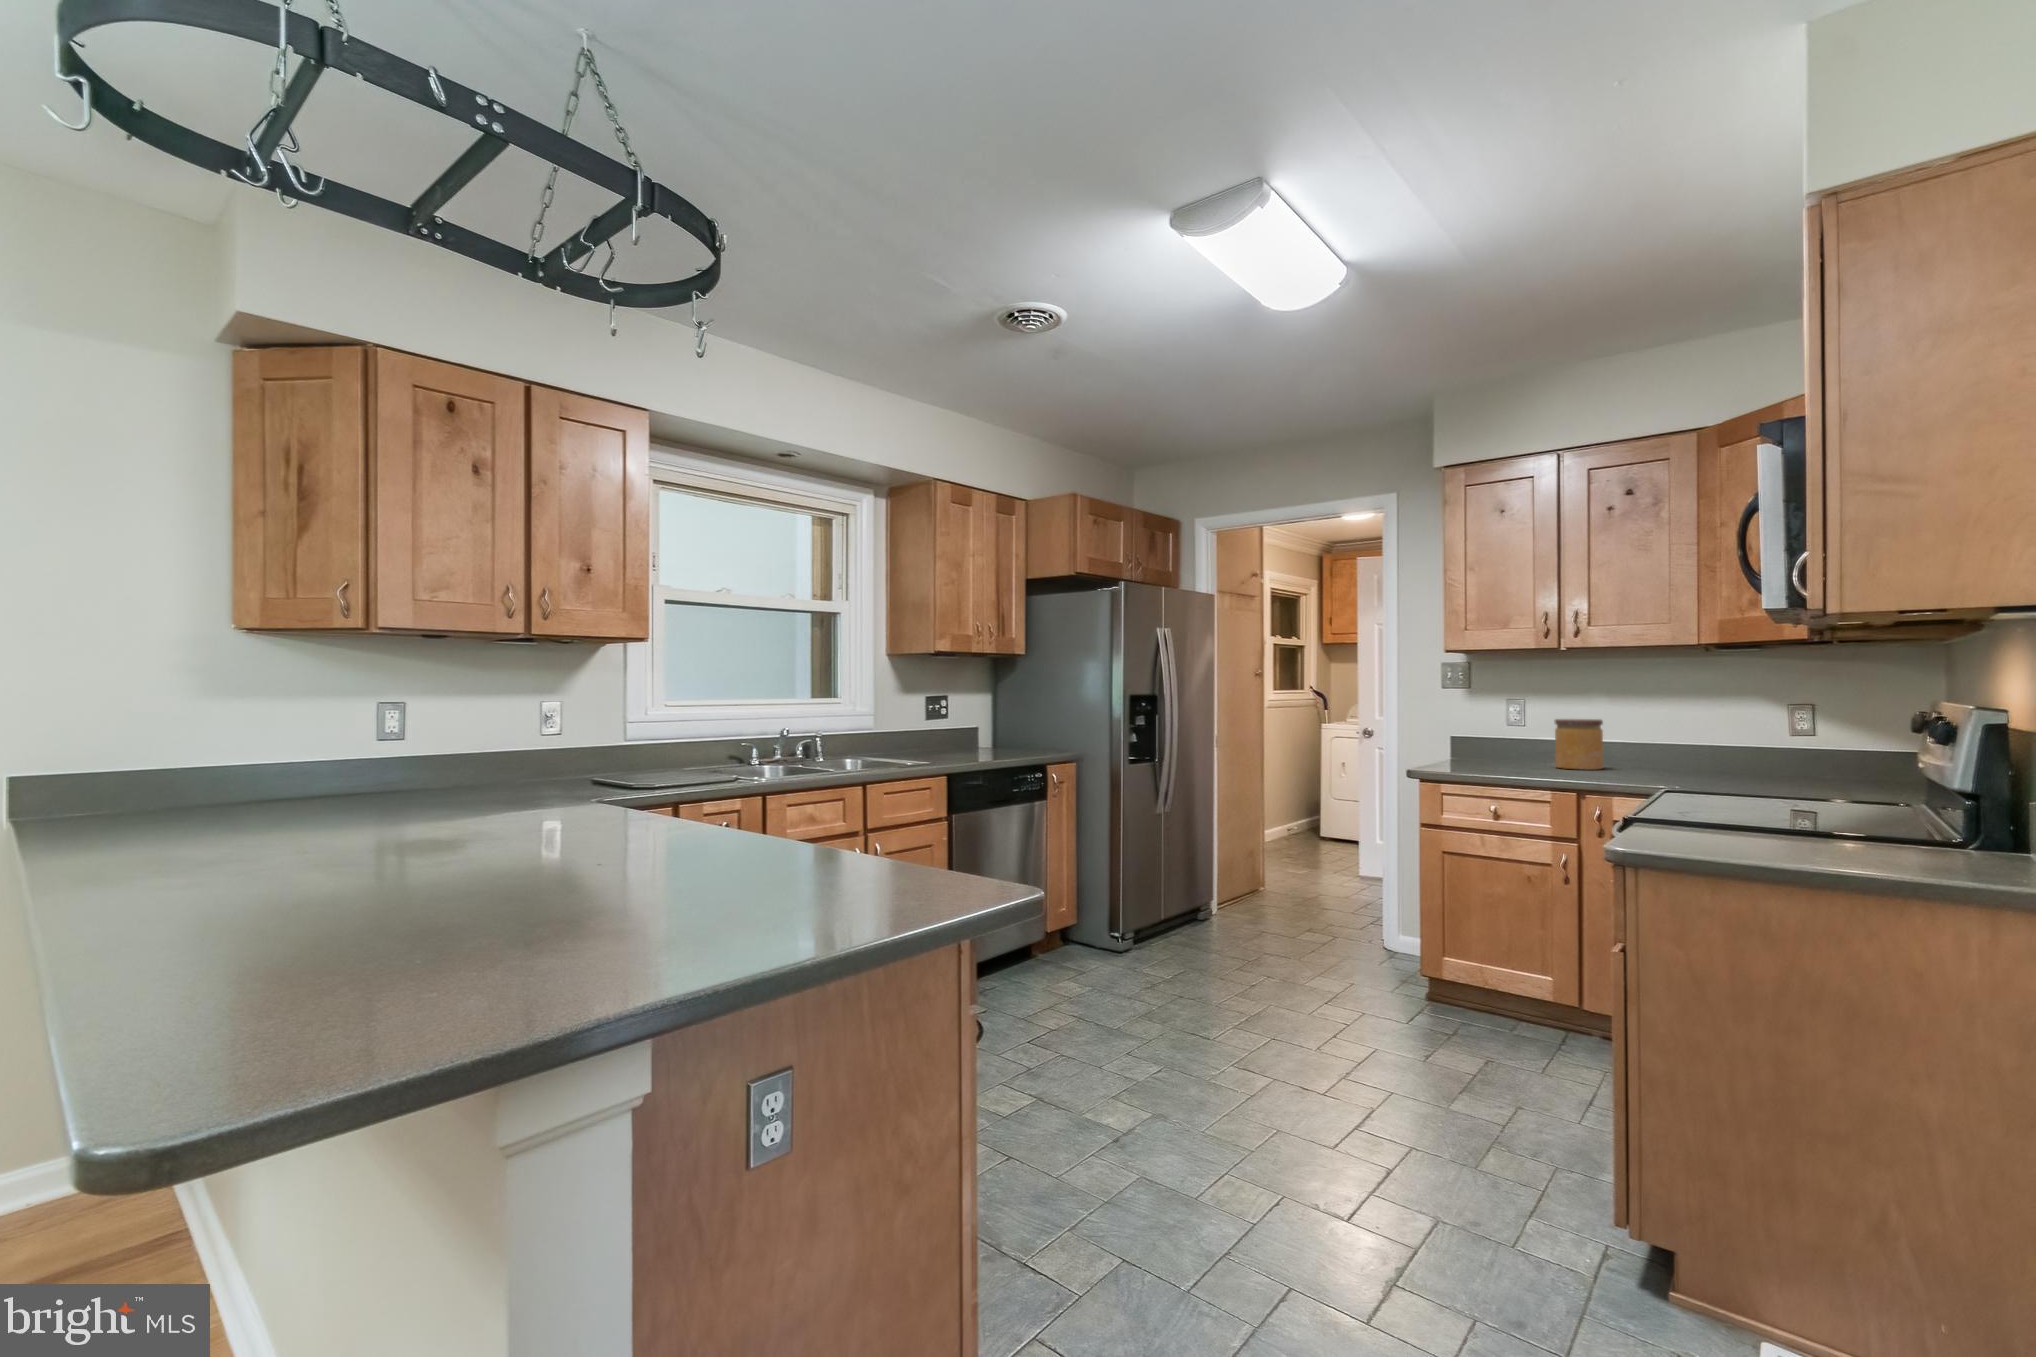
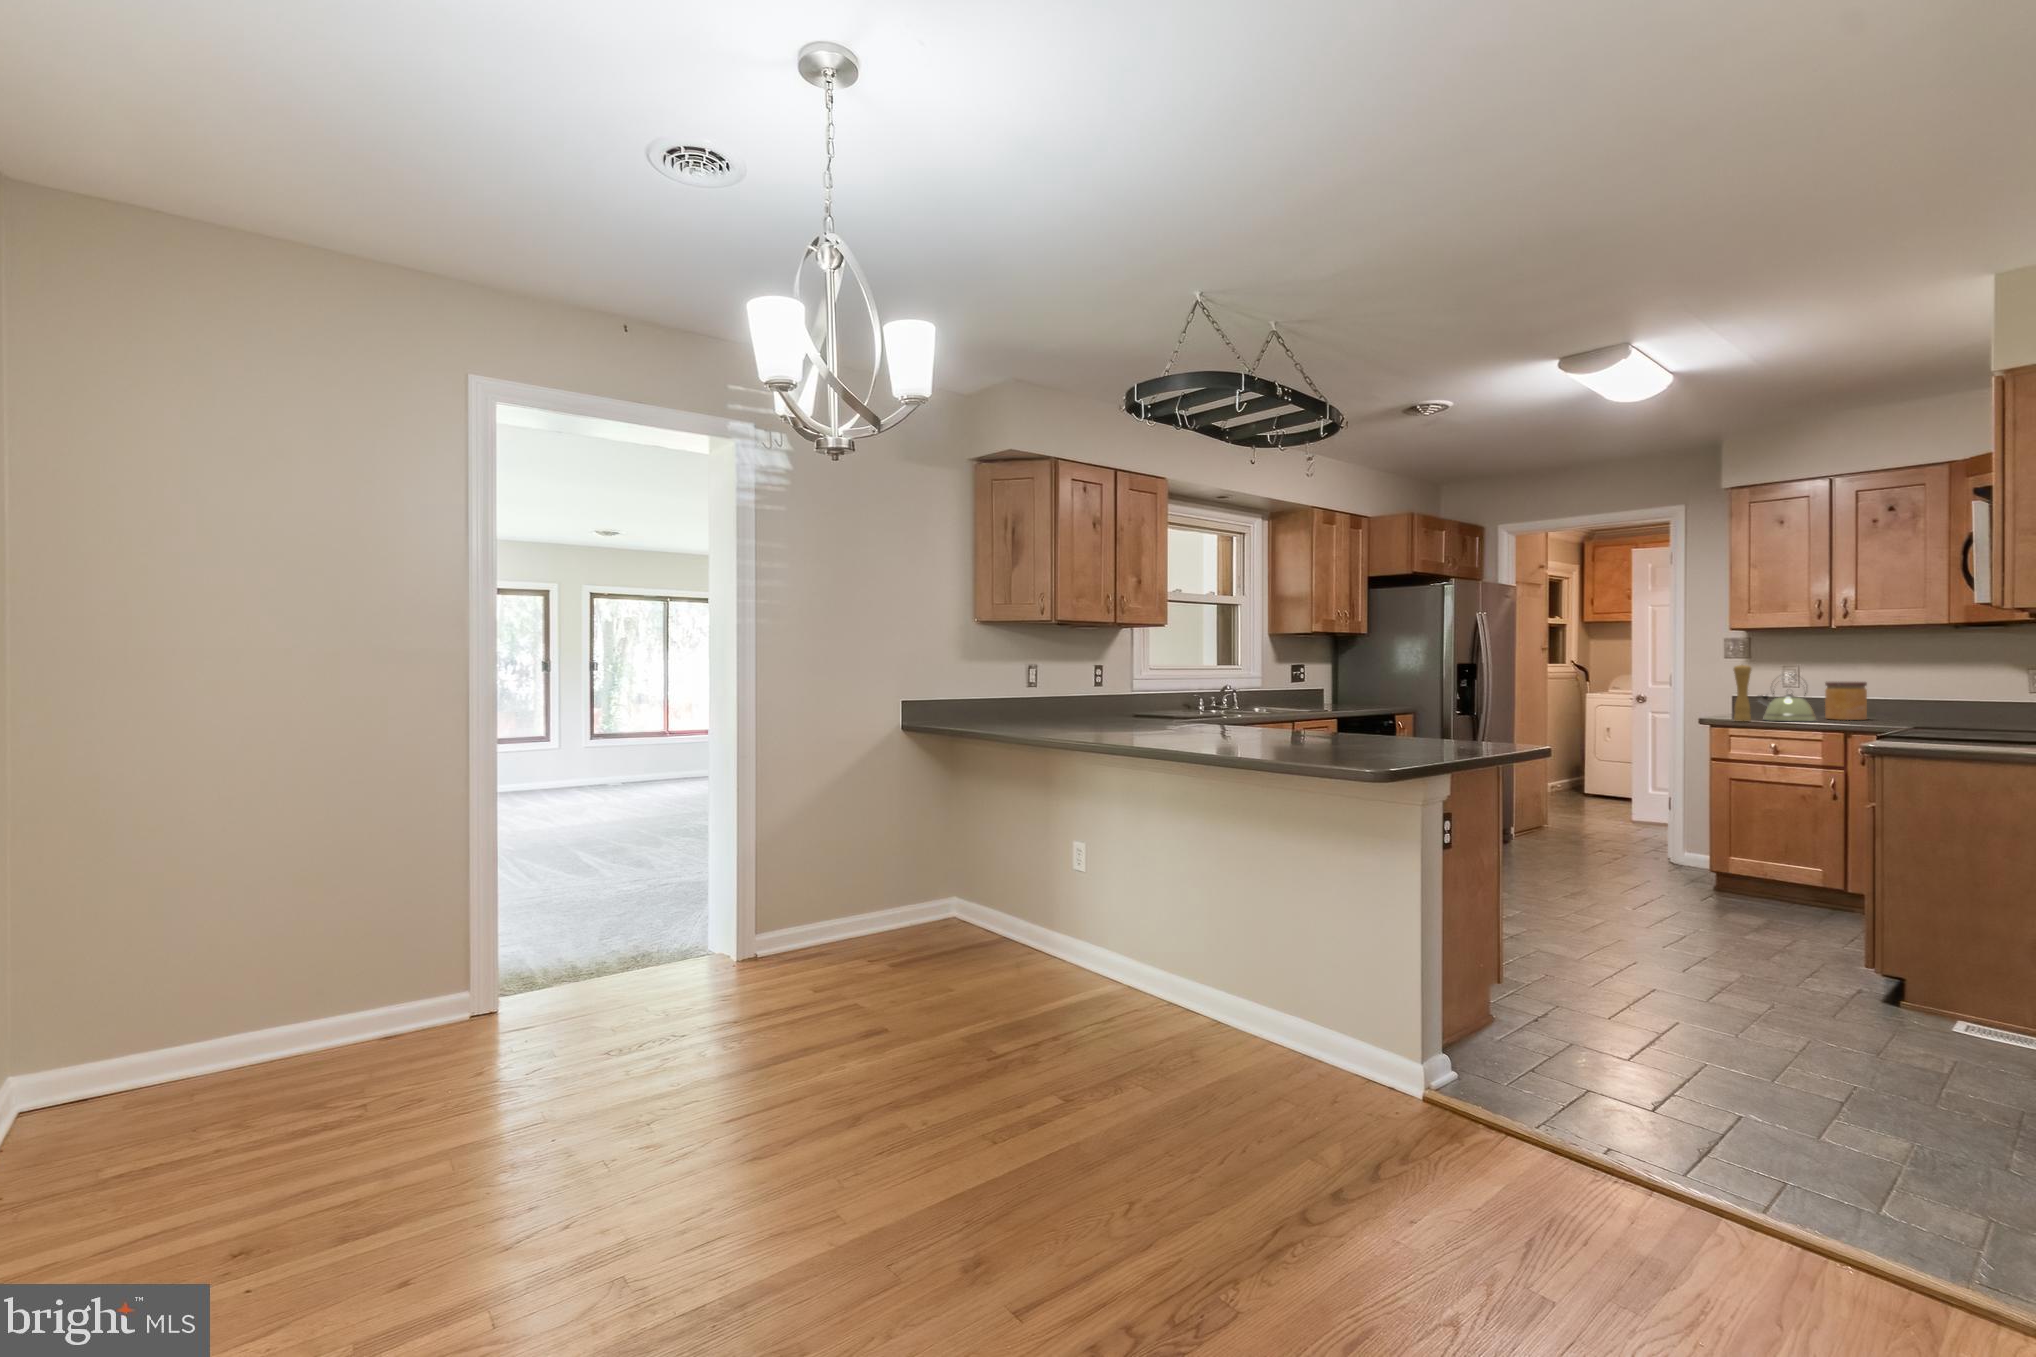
pepper mill: none [1445,697,1467,774] -> present [1733,665,1751,722]
kettle: none [1474,709,1545,773] -> present [1758,674,1816,721]

